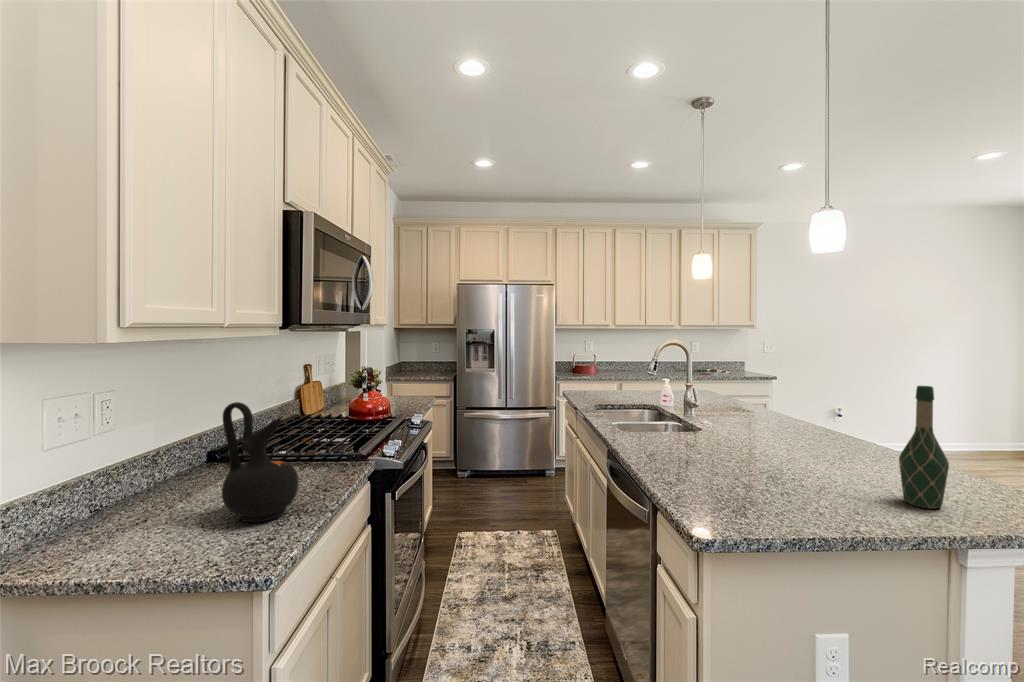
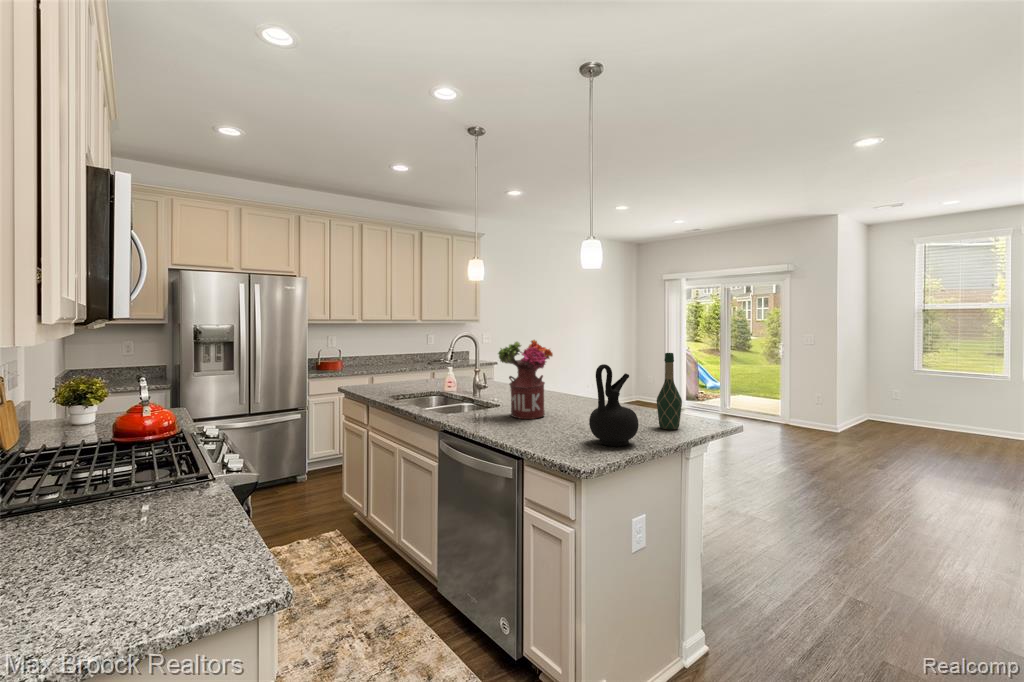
flower arrangement: none [679,355,755,455] -> present [498,340,553,419]
ceramic jug: present [222,402,298,522] -> present [589,364,639,446]

